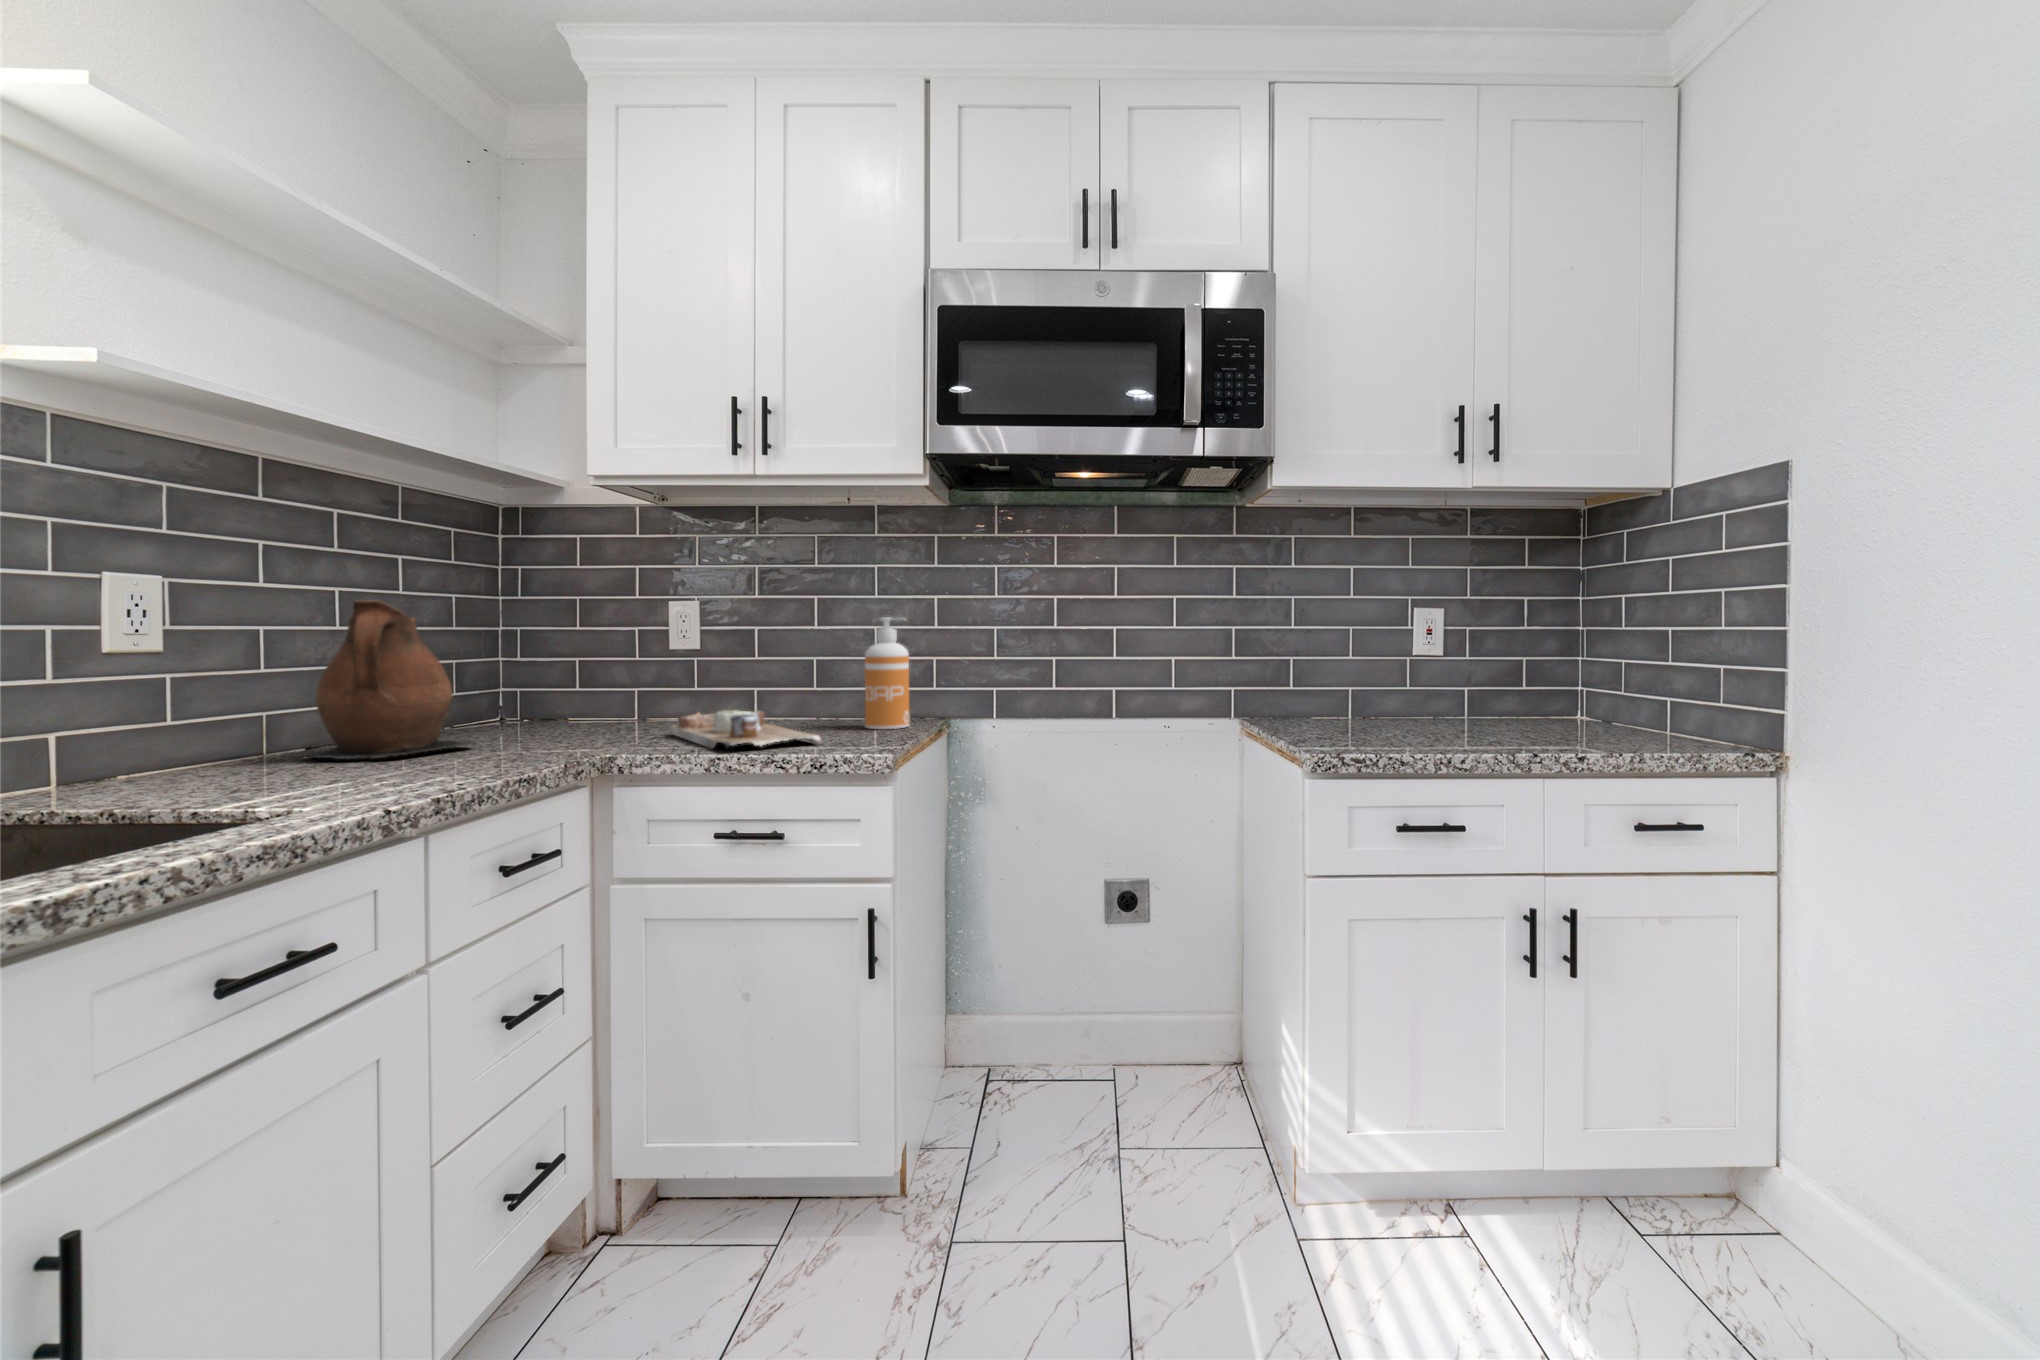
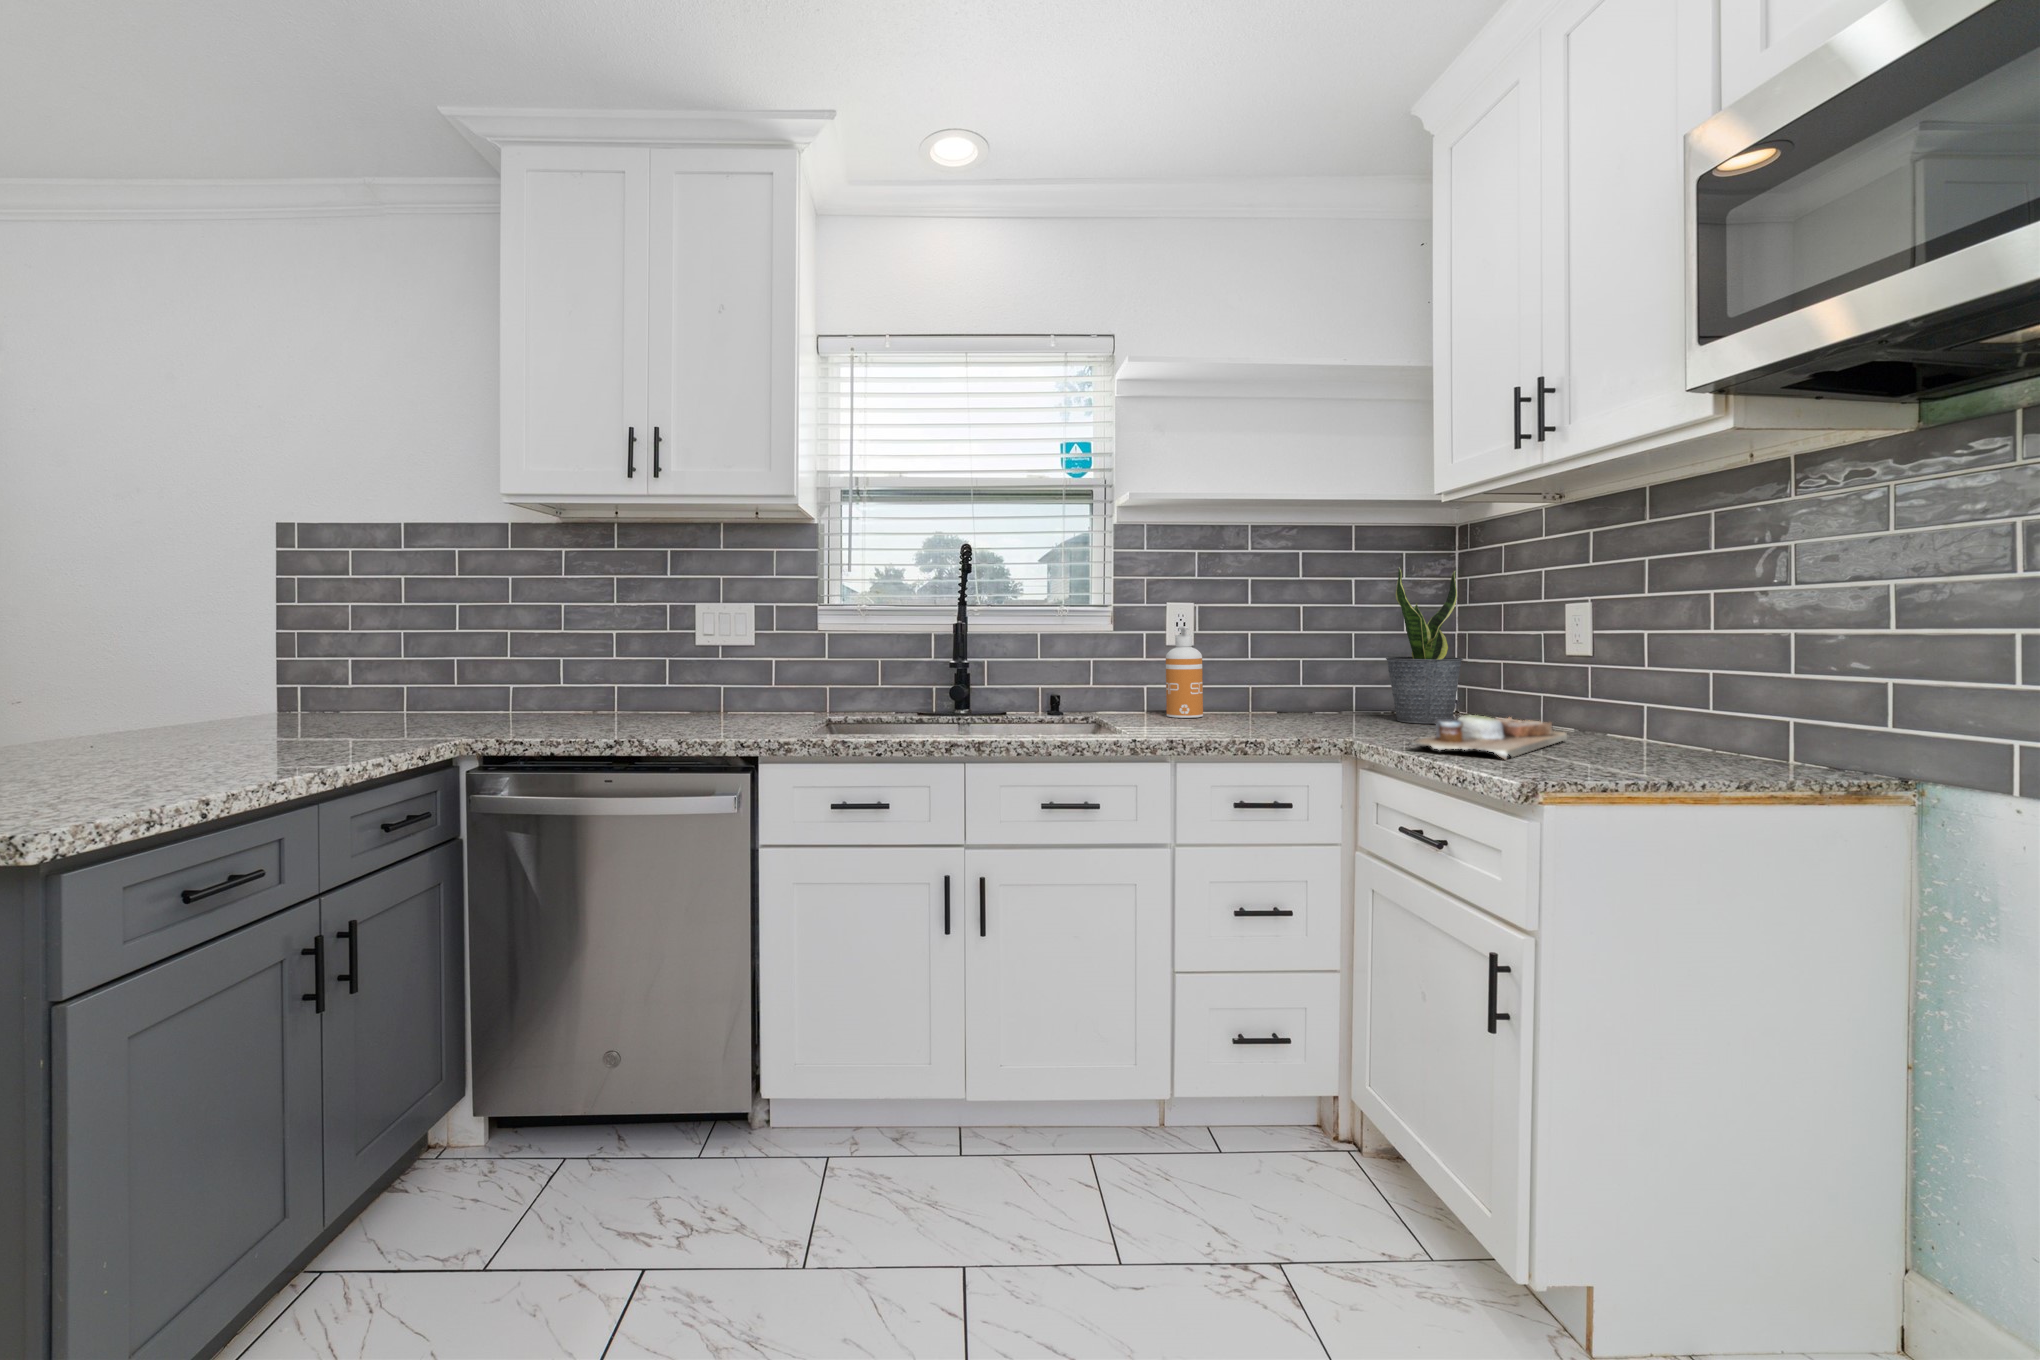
potted plant: none [498,547,595,738] -> present [1386,568,1463,724]
ceramic pitcher: present [298,601,476,759] -> none [1248,615,1343,721]
soap dispenser: present [865,617,910,729] -> present [1166,626,1203,718]

